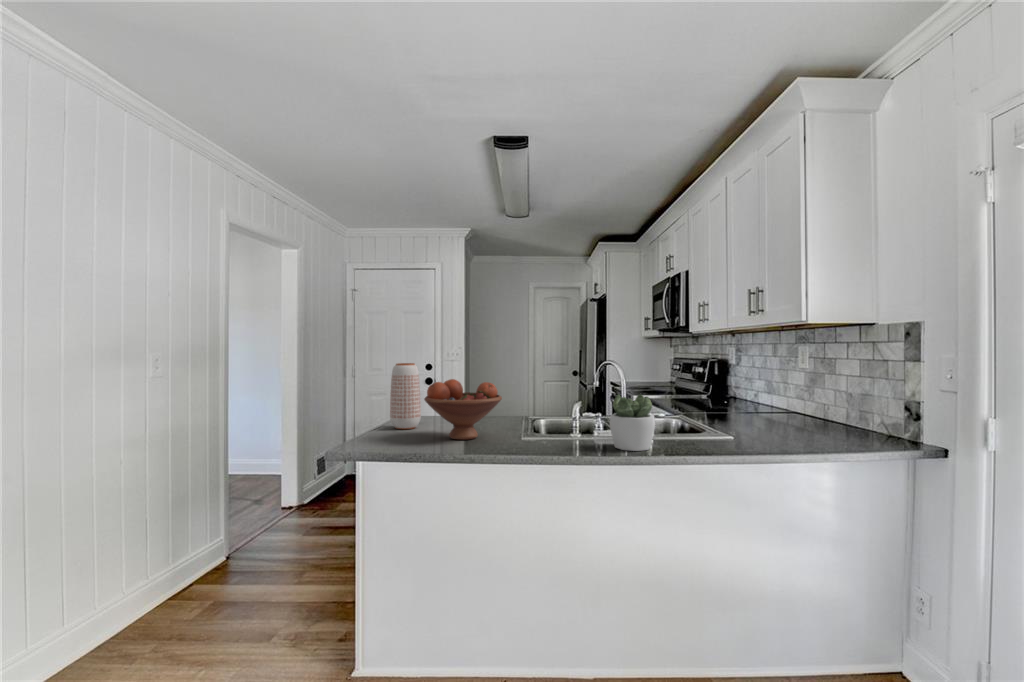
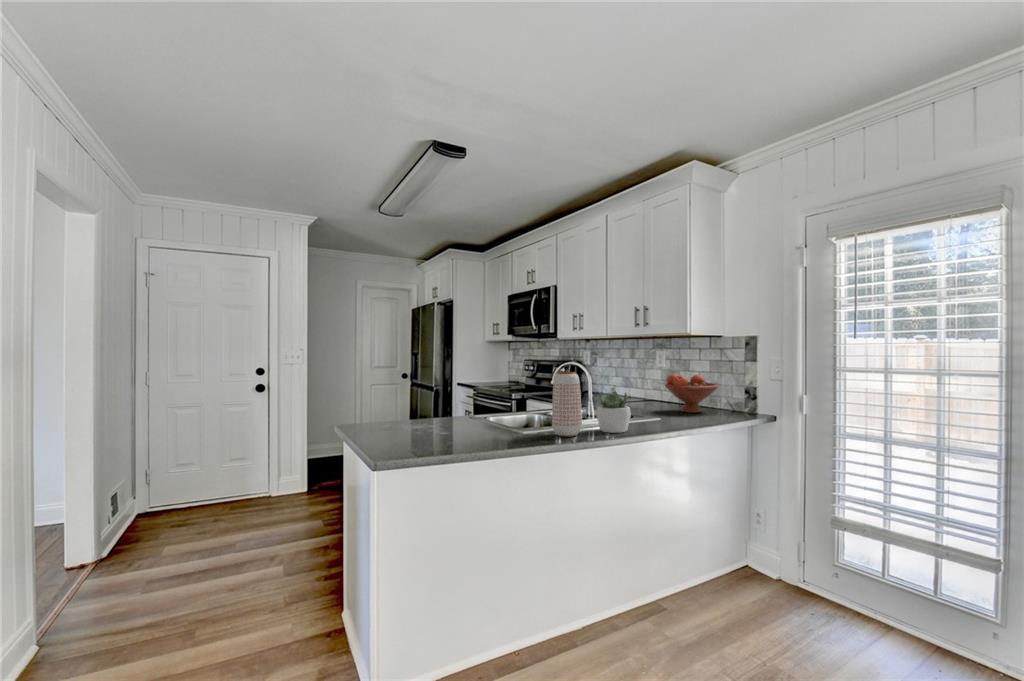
vase: present [390,363,421,429] -> present [552,372,582,437]
fruit bowl: present [424,379,502,440] -> present [665,374,718,413]

